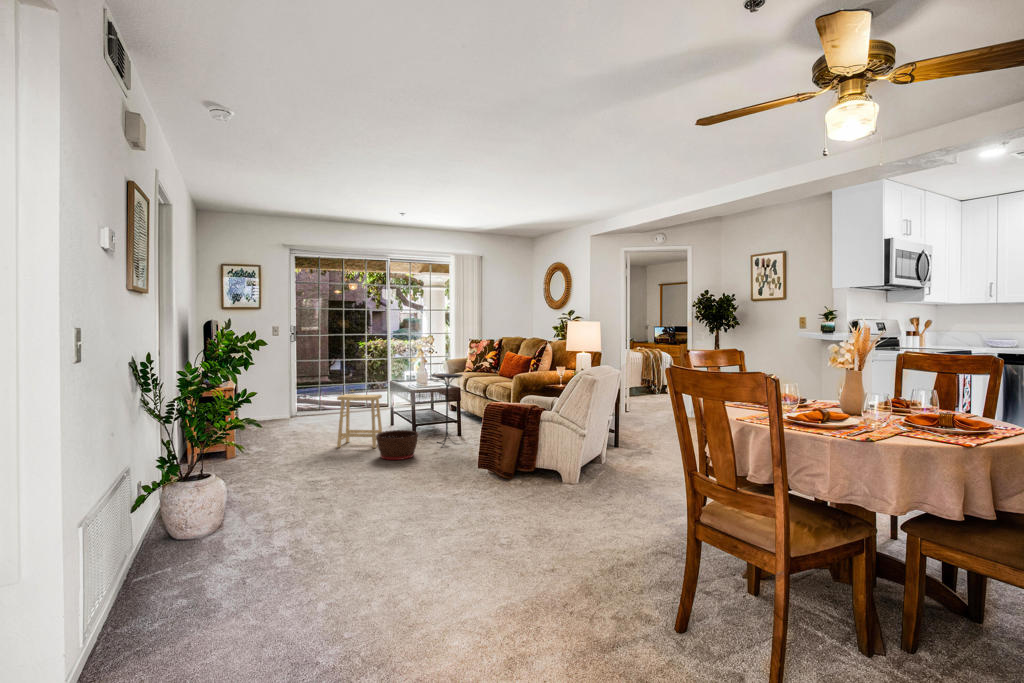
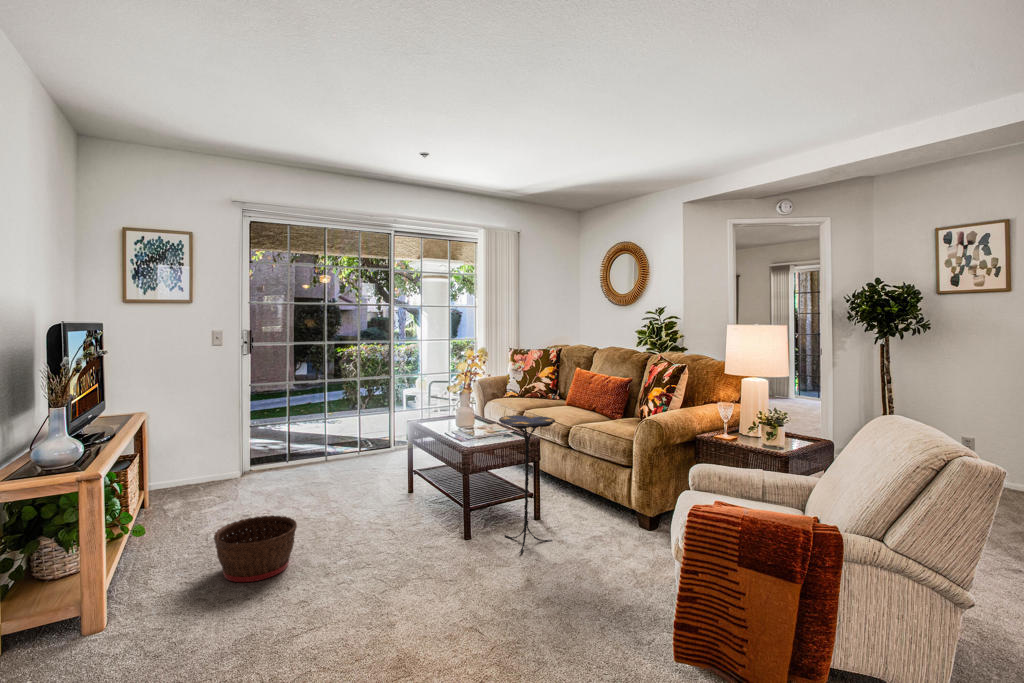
footstool: present [337,394,382,448] -> none [328,455,410,558]
basket: present [376,430,418,460] -> present [214,516,297,582]

